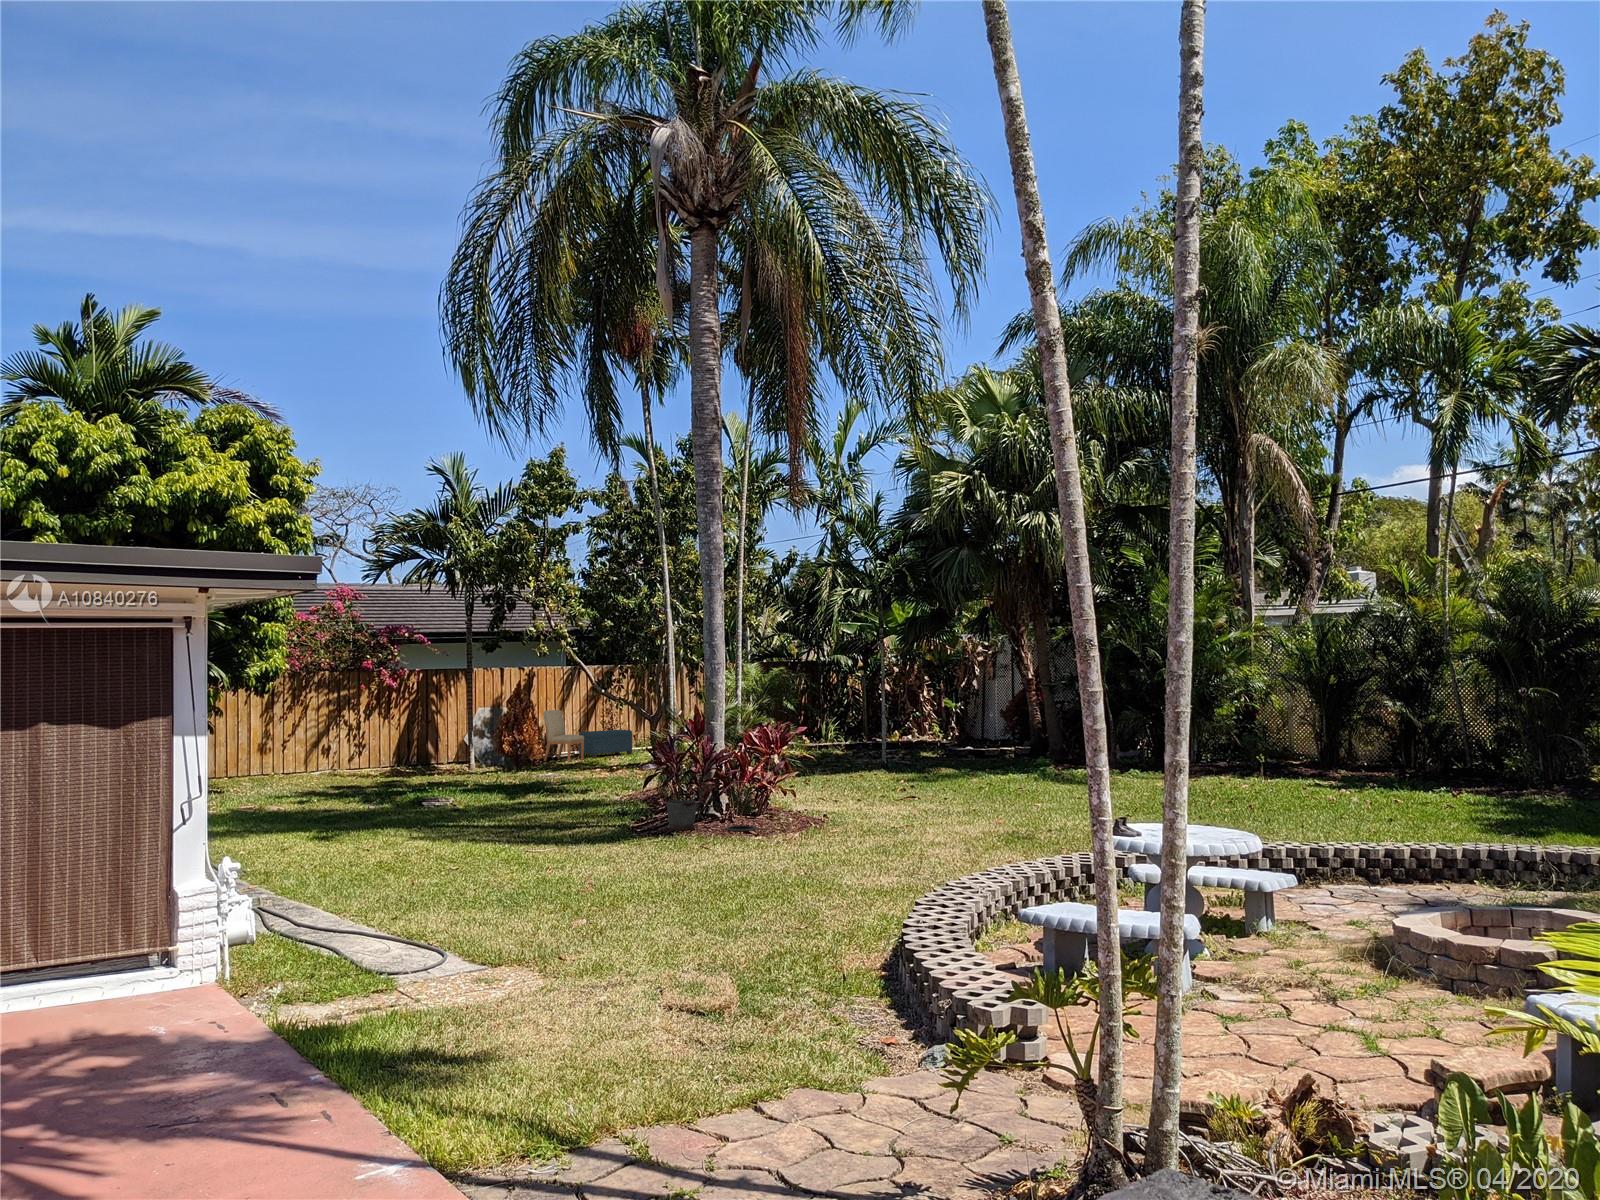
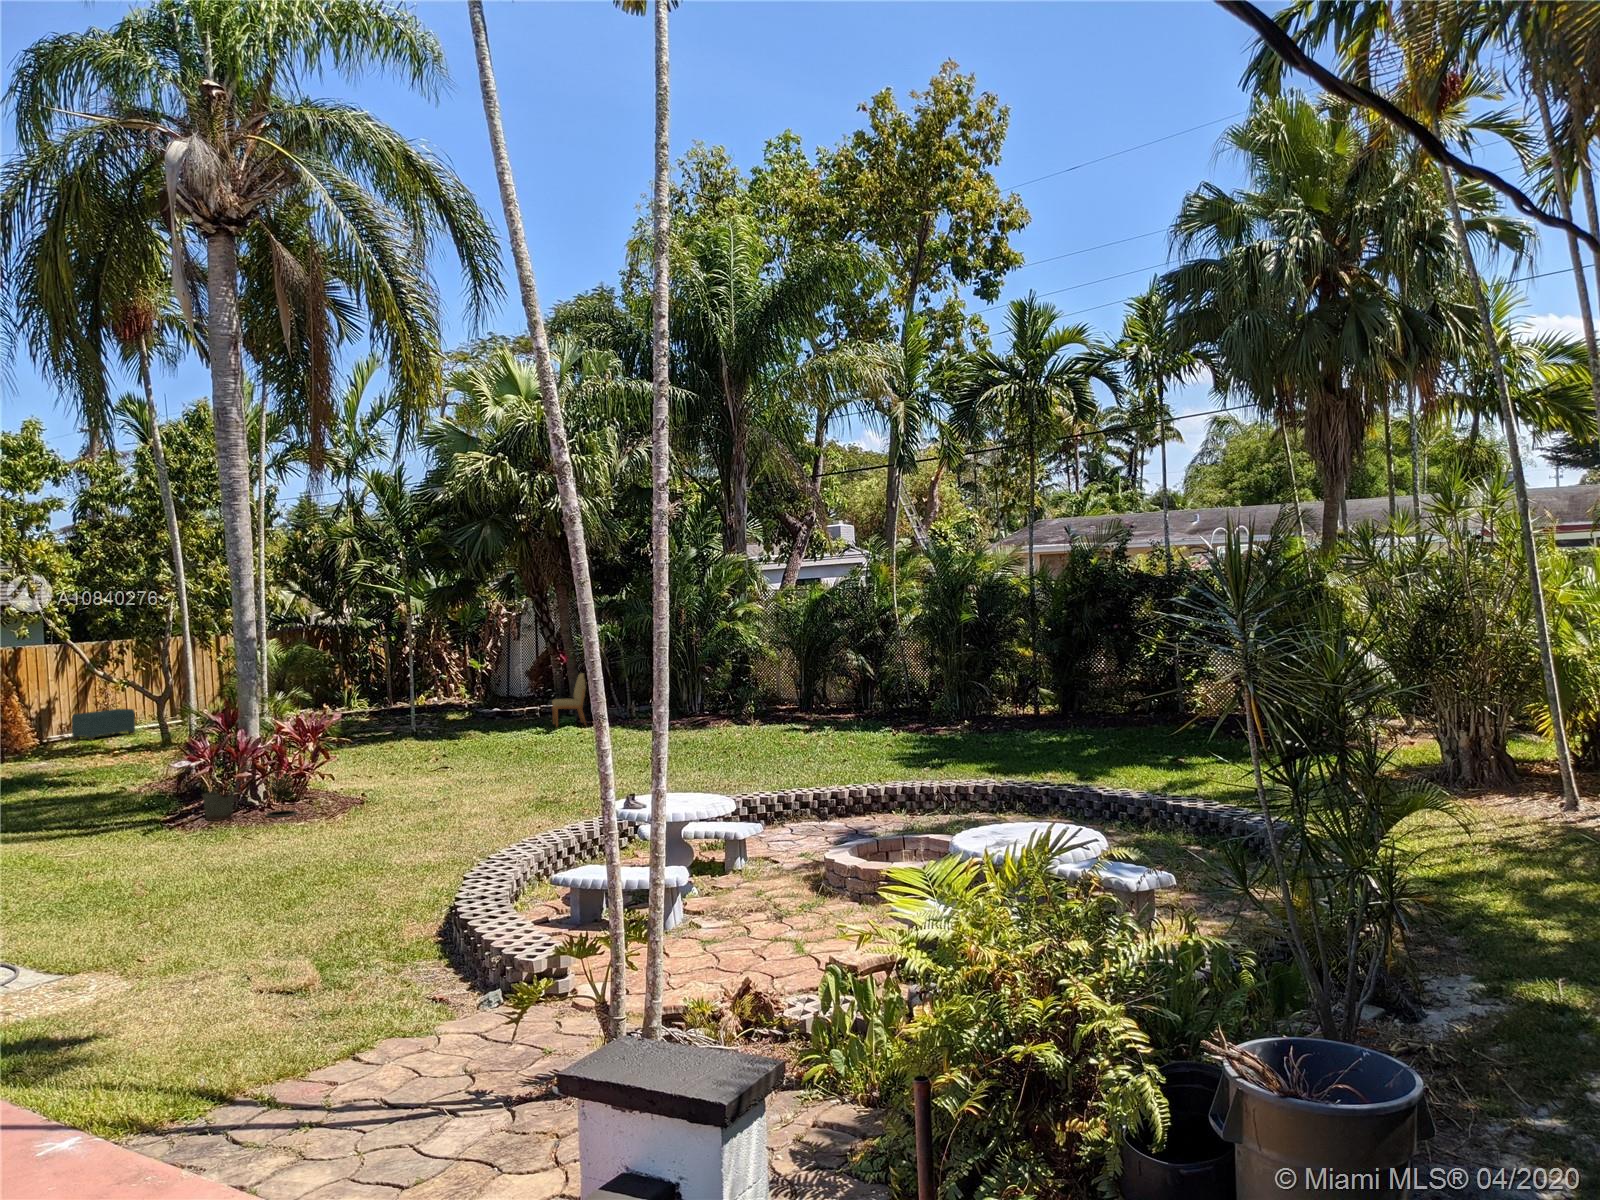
chair: present [543,710,584,762] -> present [552,673,586,726]

